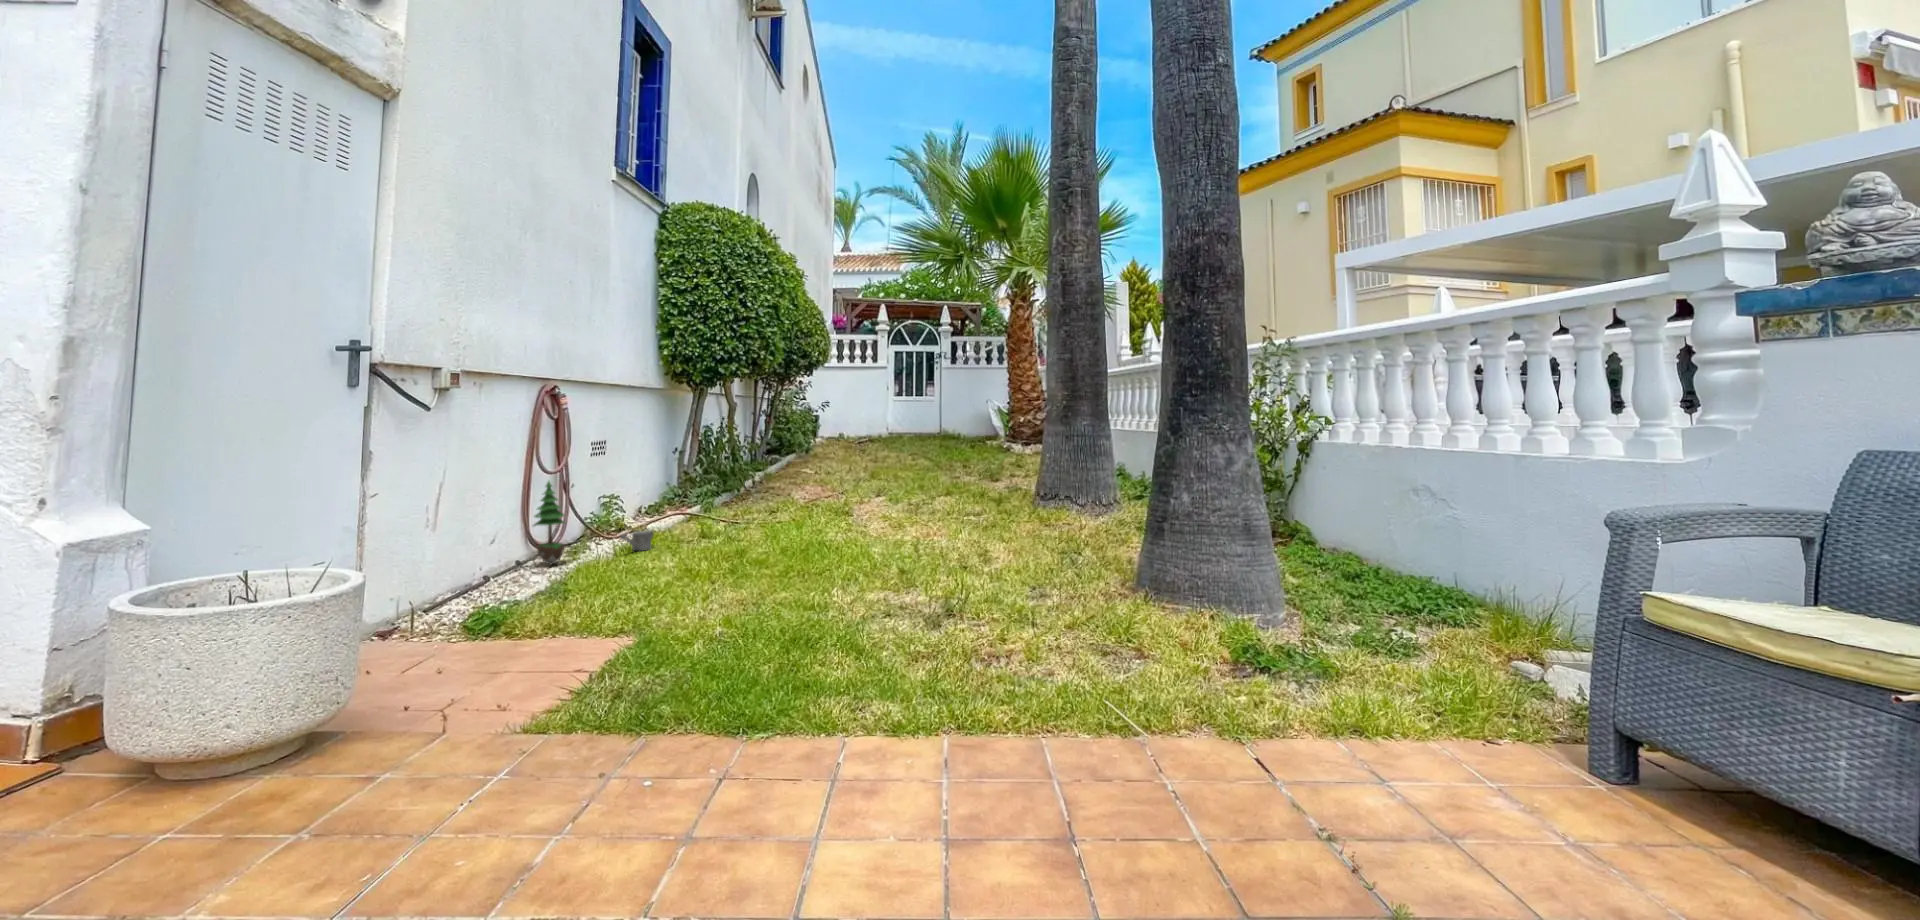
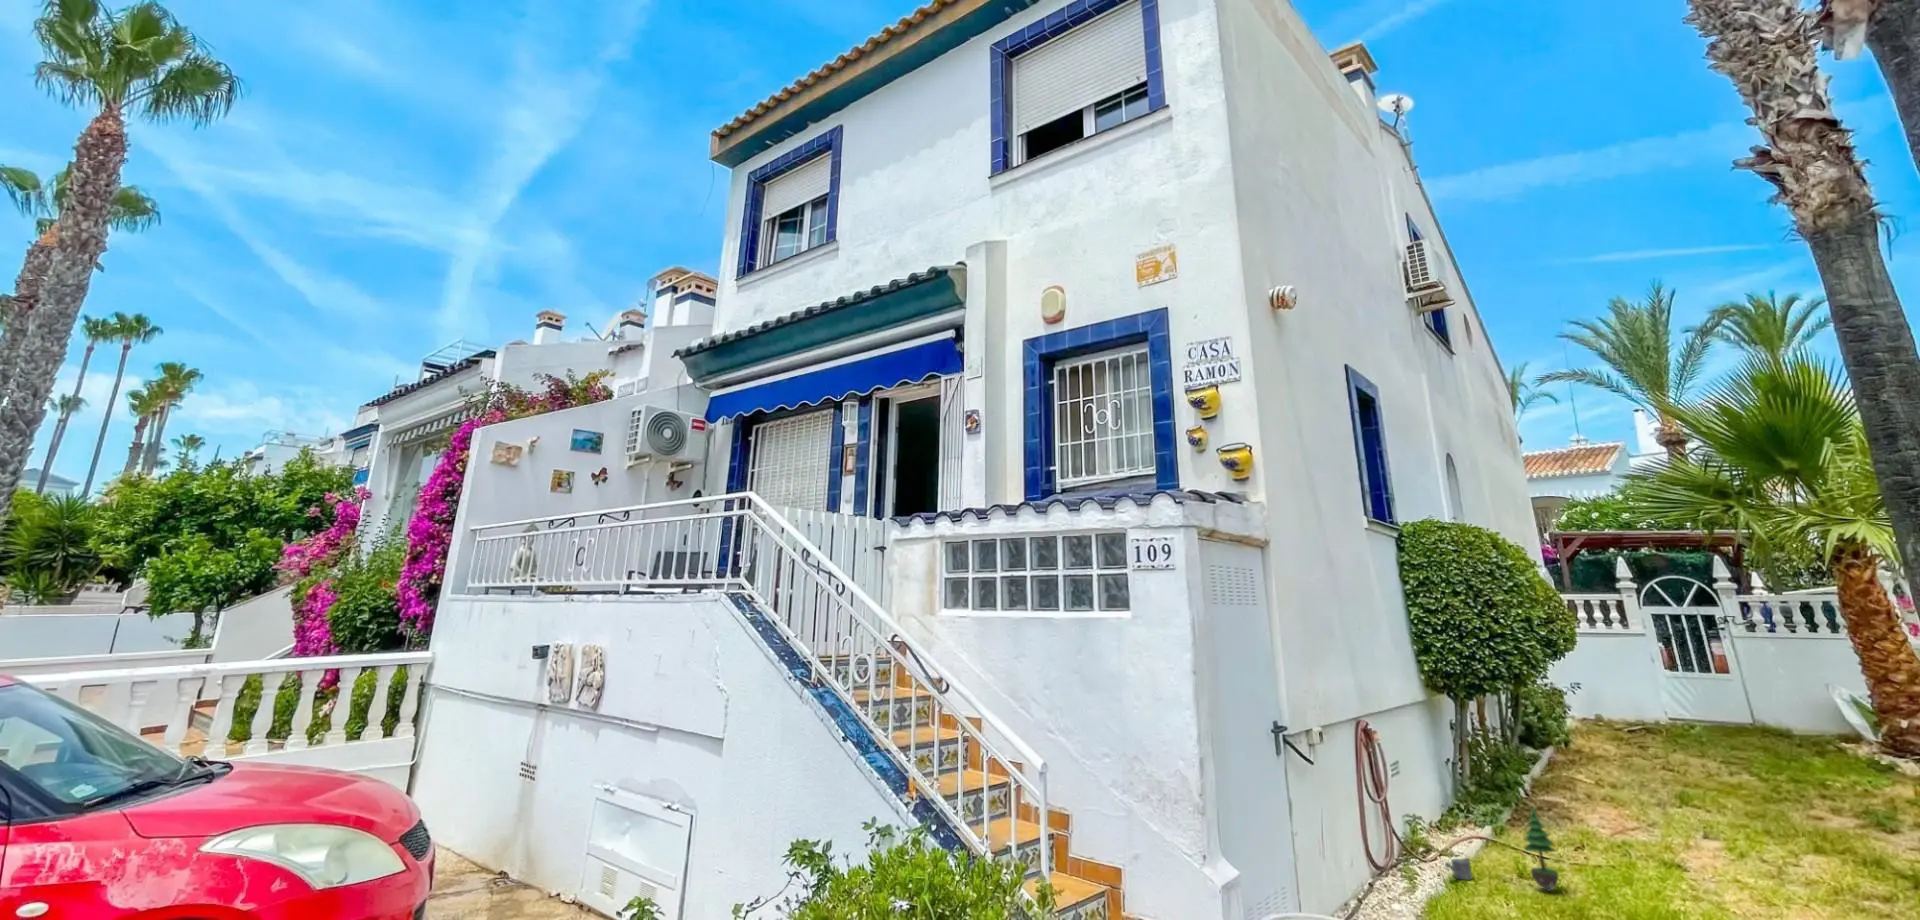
potted tree: present [534,481,564,565] -> present [1524,807,1558,891]

